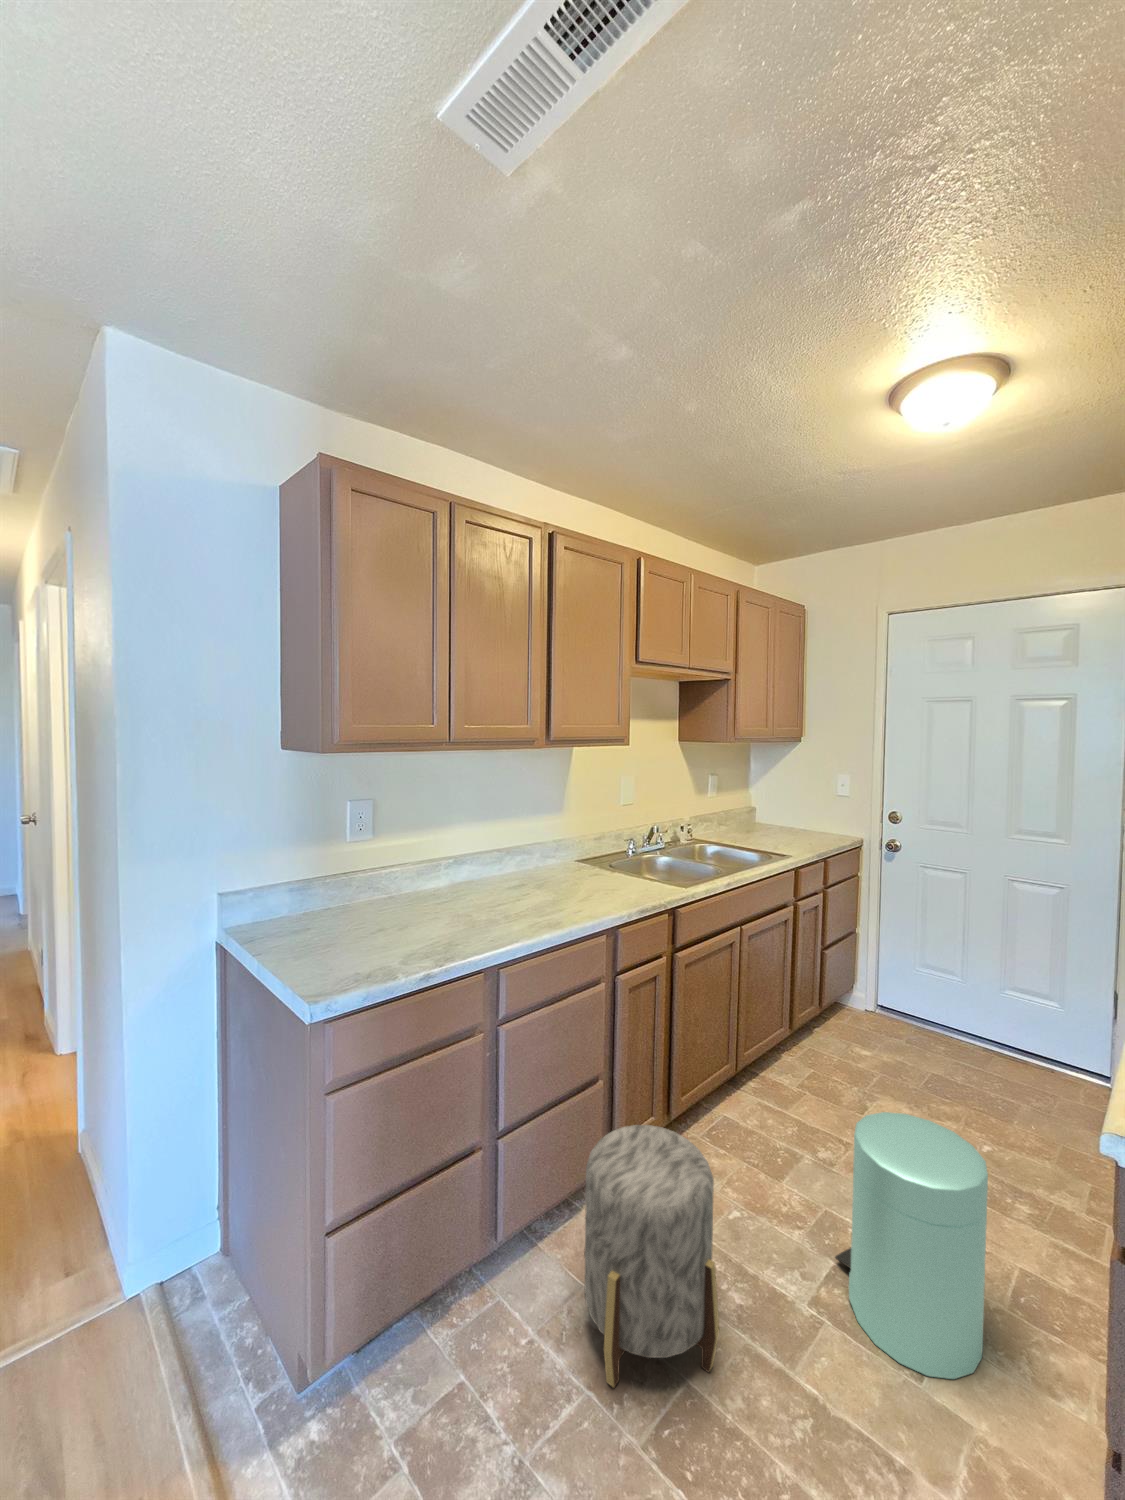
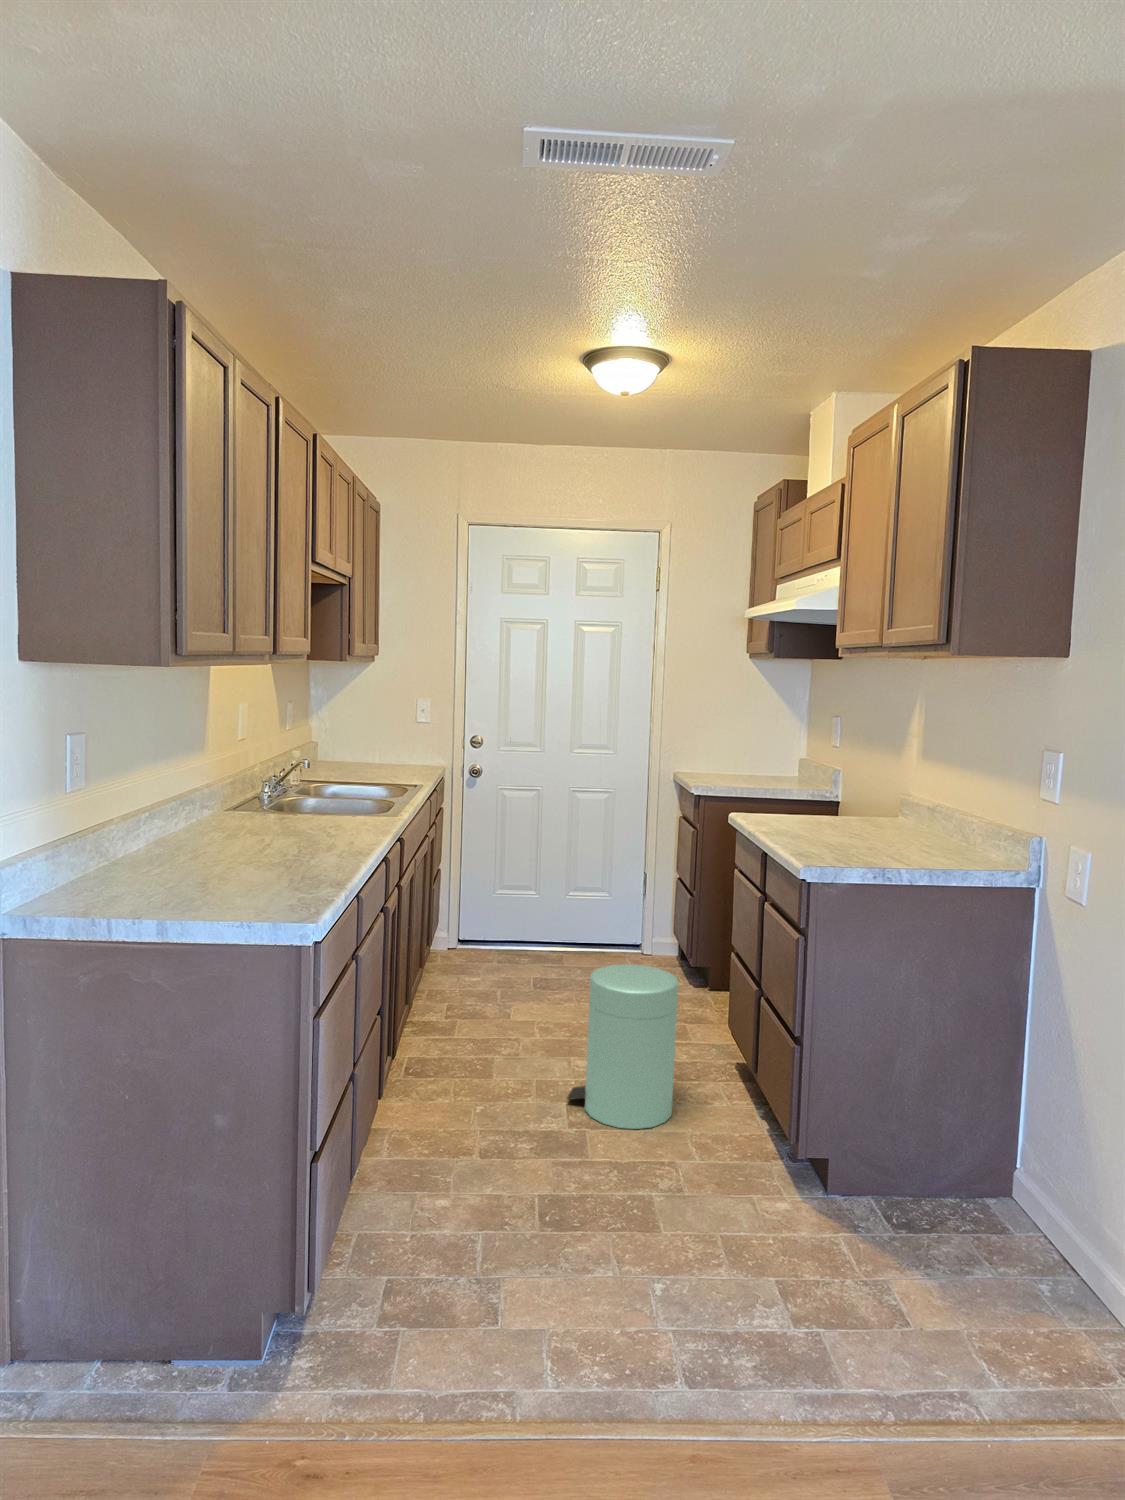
stool: present [584,1125,719,1388] -> none [417,1022,551,1222]

